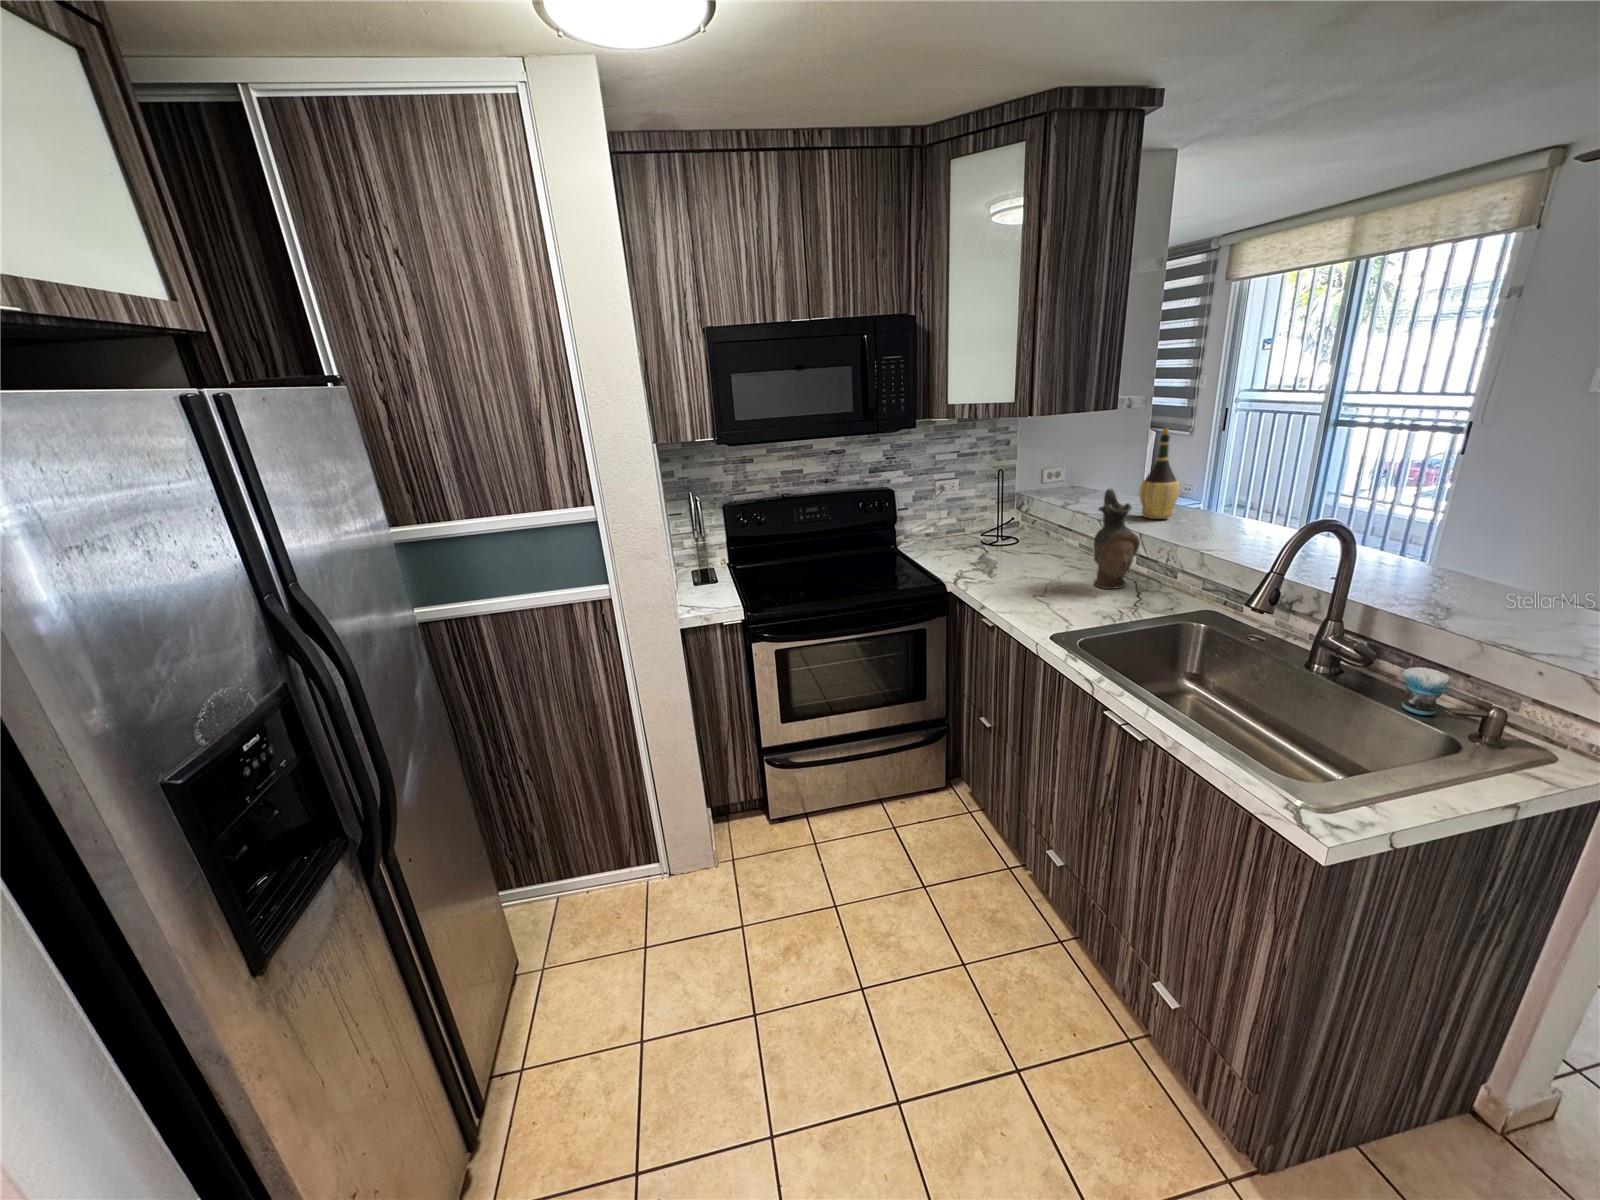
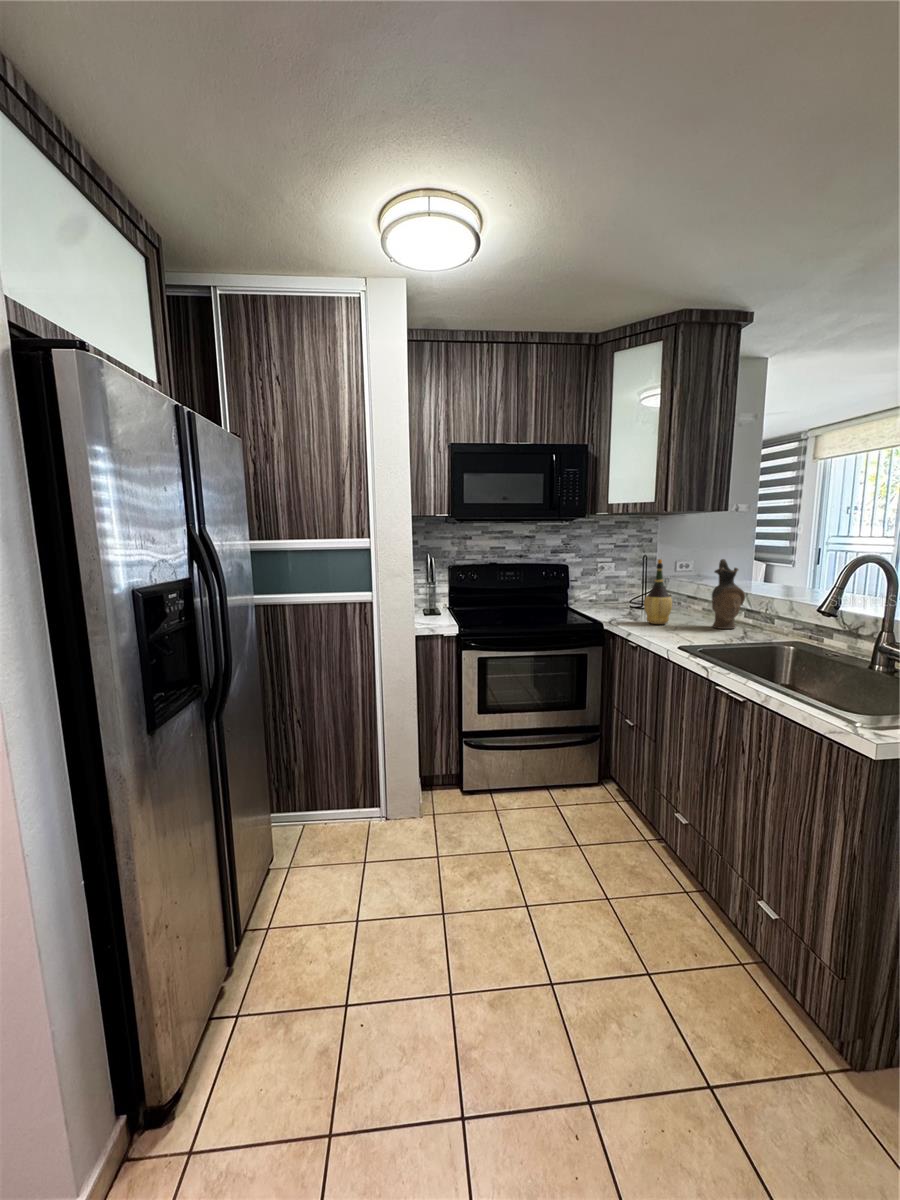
wine bottle: present [1139,429,1180,519] -> present [644,559,672,624]

